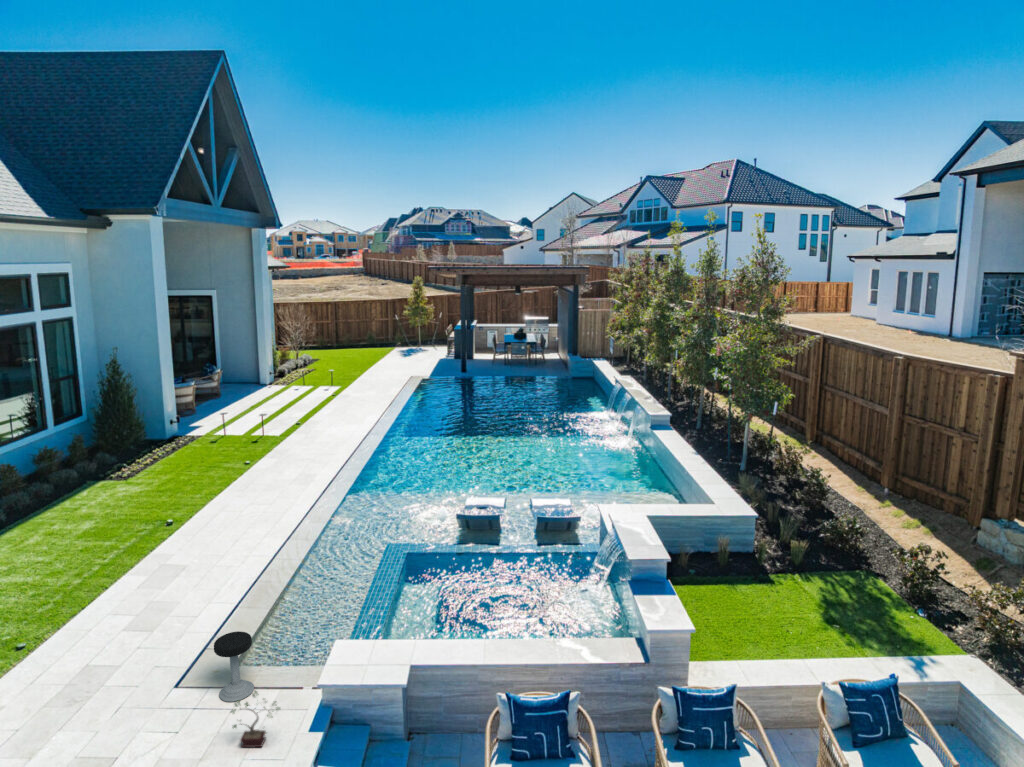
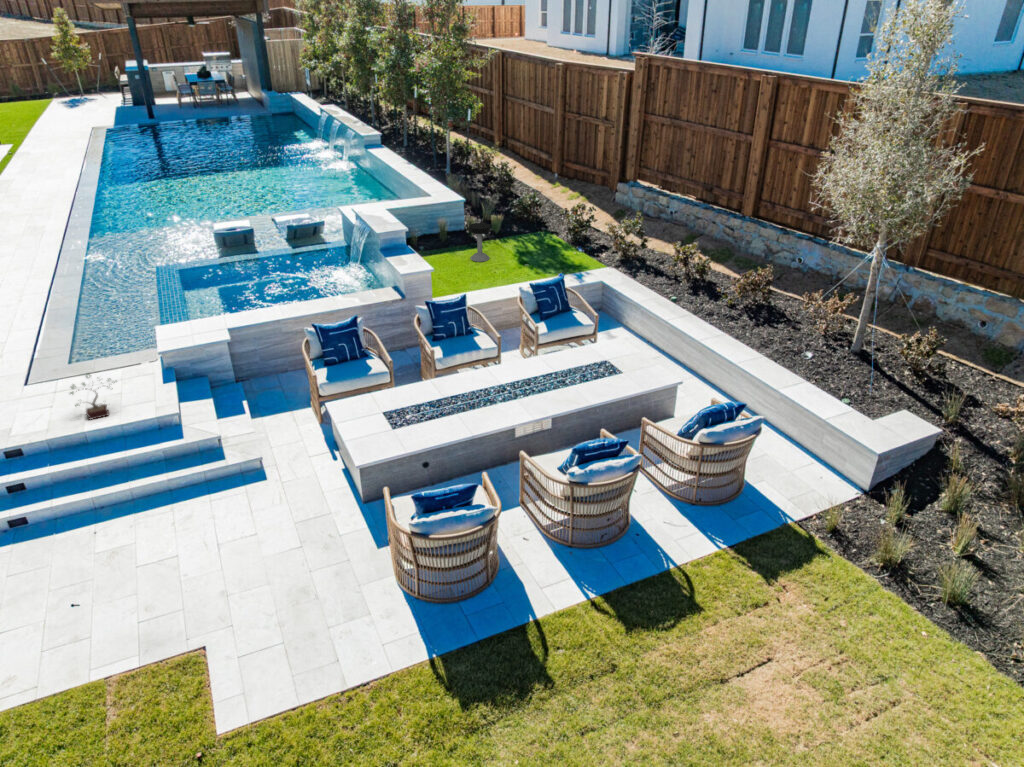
stool: present [214,631,254,702] -> present [469,223,490,262]

